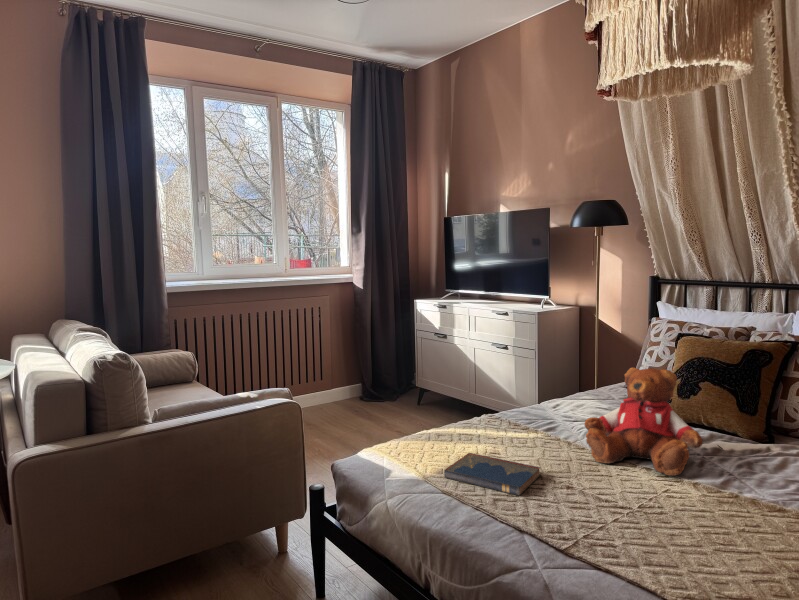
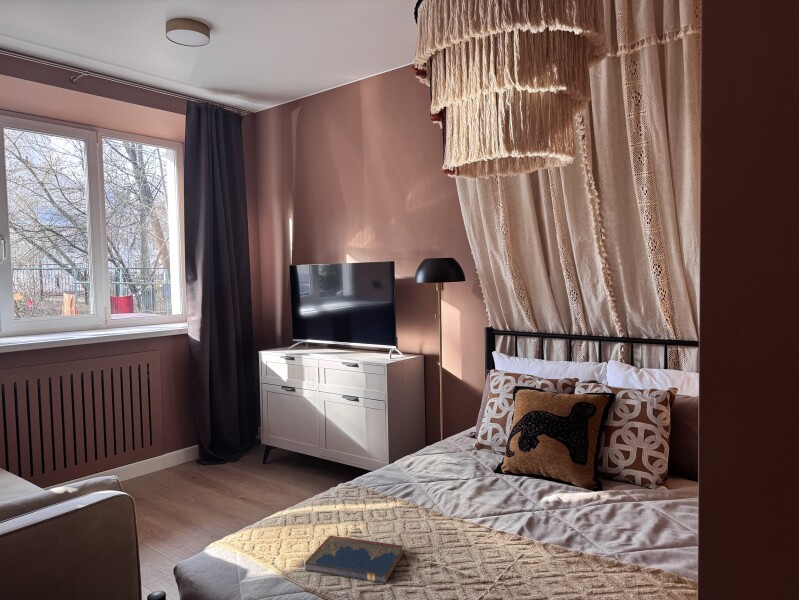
teddy bear: present [584,367,702,476] -> none [441,430,548,538]

